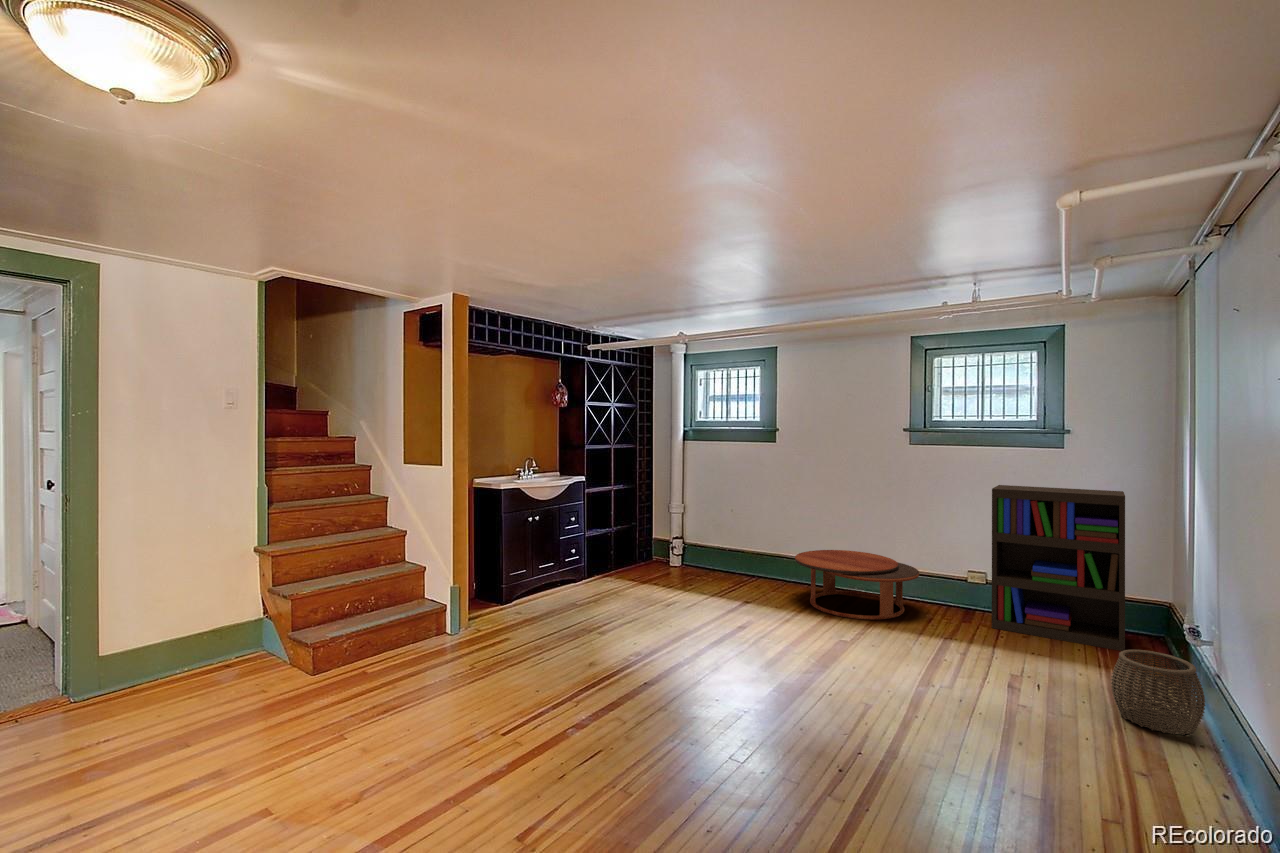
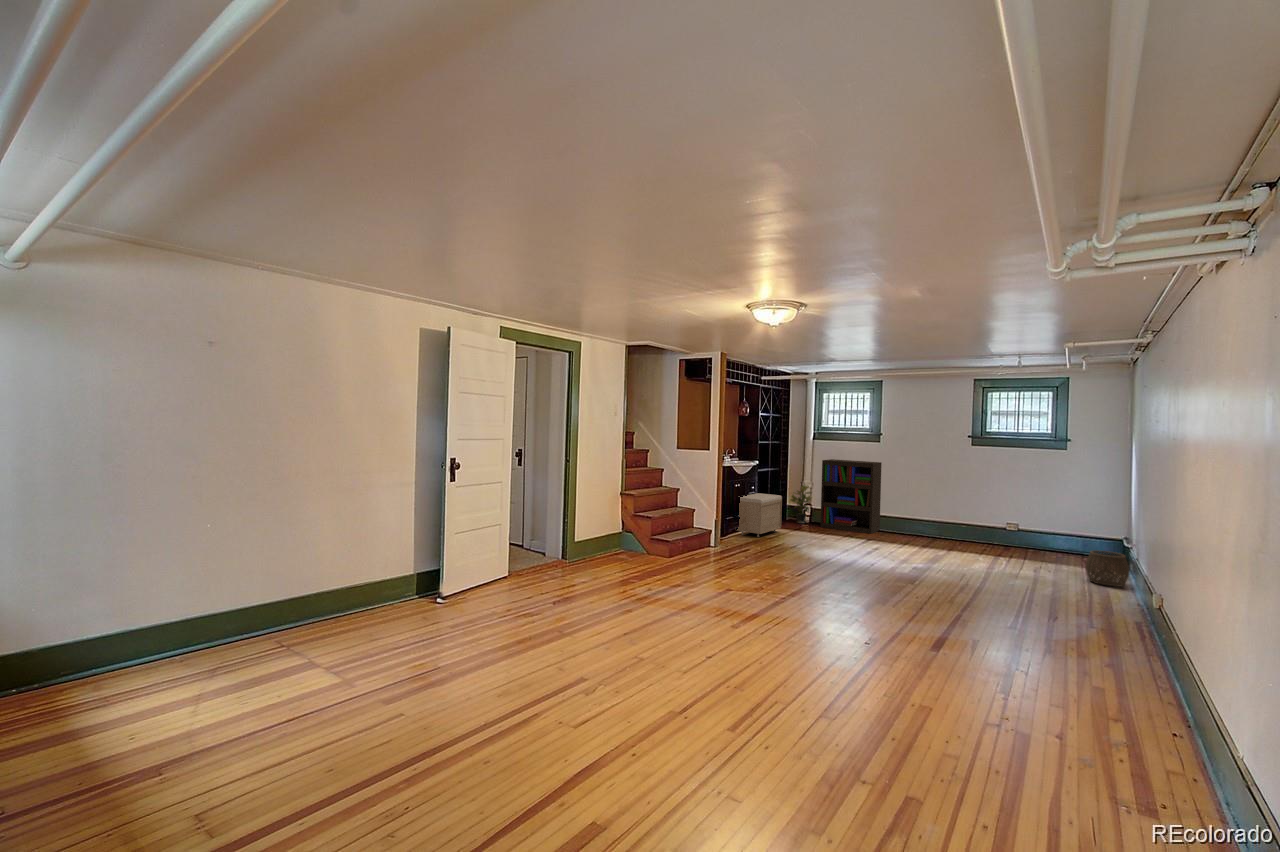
bookshelf: present [992,485,1125,651] -> present [820,459,882,534]
potted plant: none [649,509,682,570] -> present [790,485,812,523]
storage bench: none [529,528,614,605] -> present [737,493,782,537]
coffee table: present [795,550,919,620] -> none [898,510,978,548]

